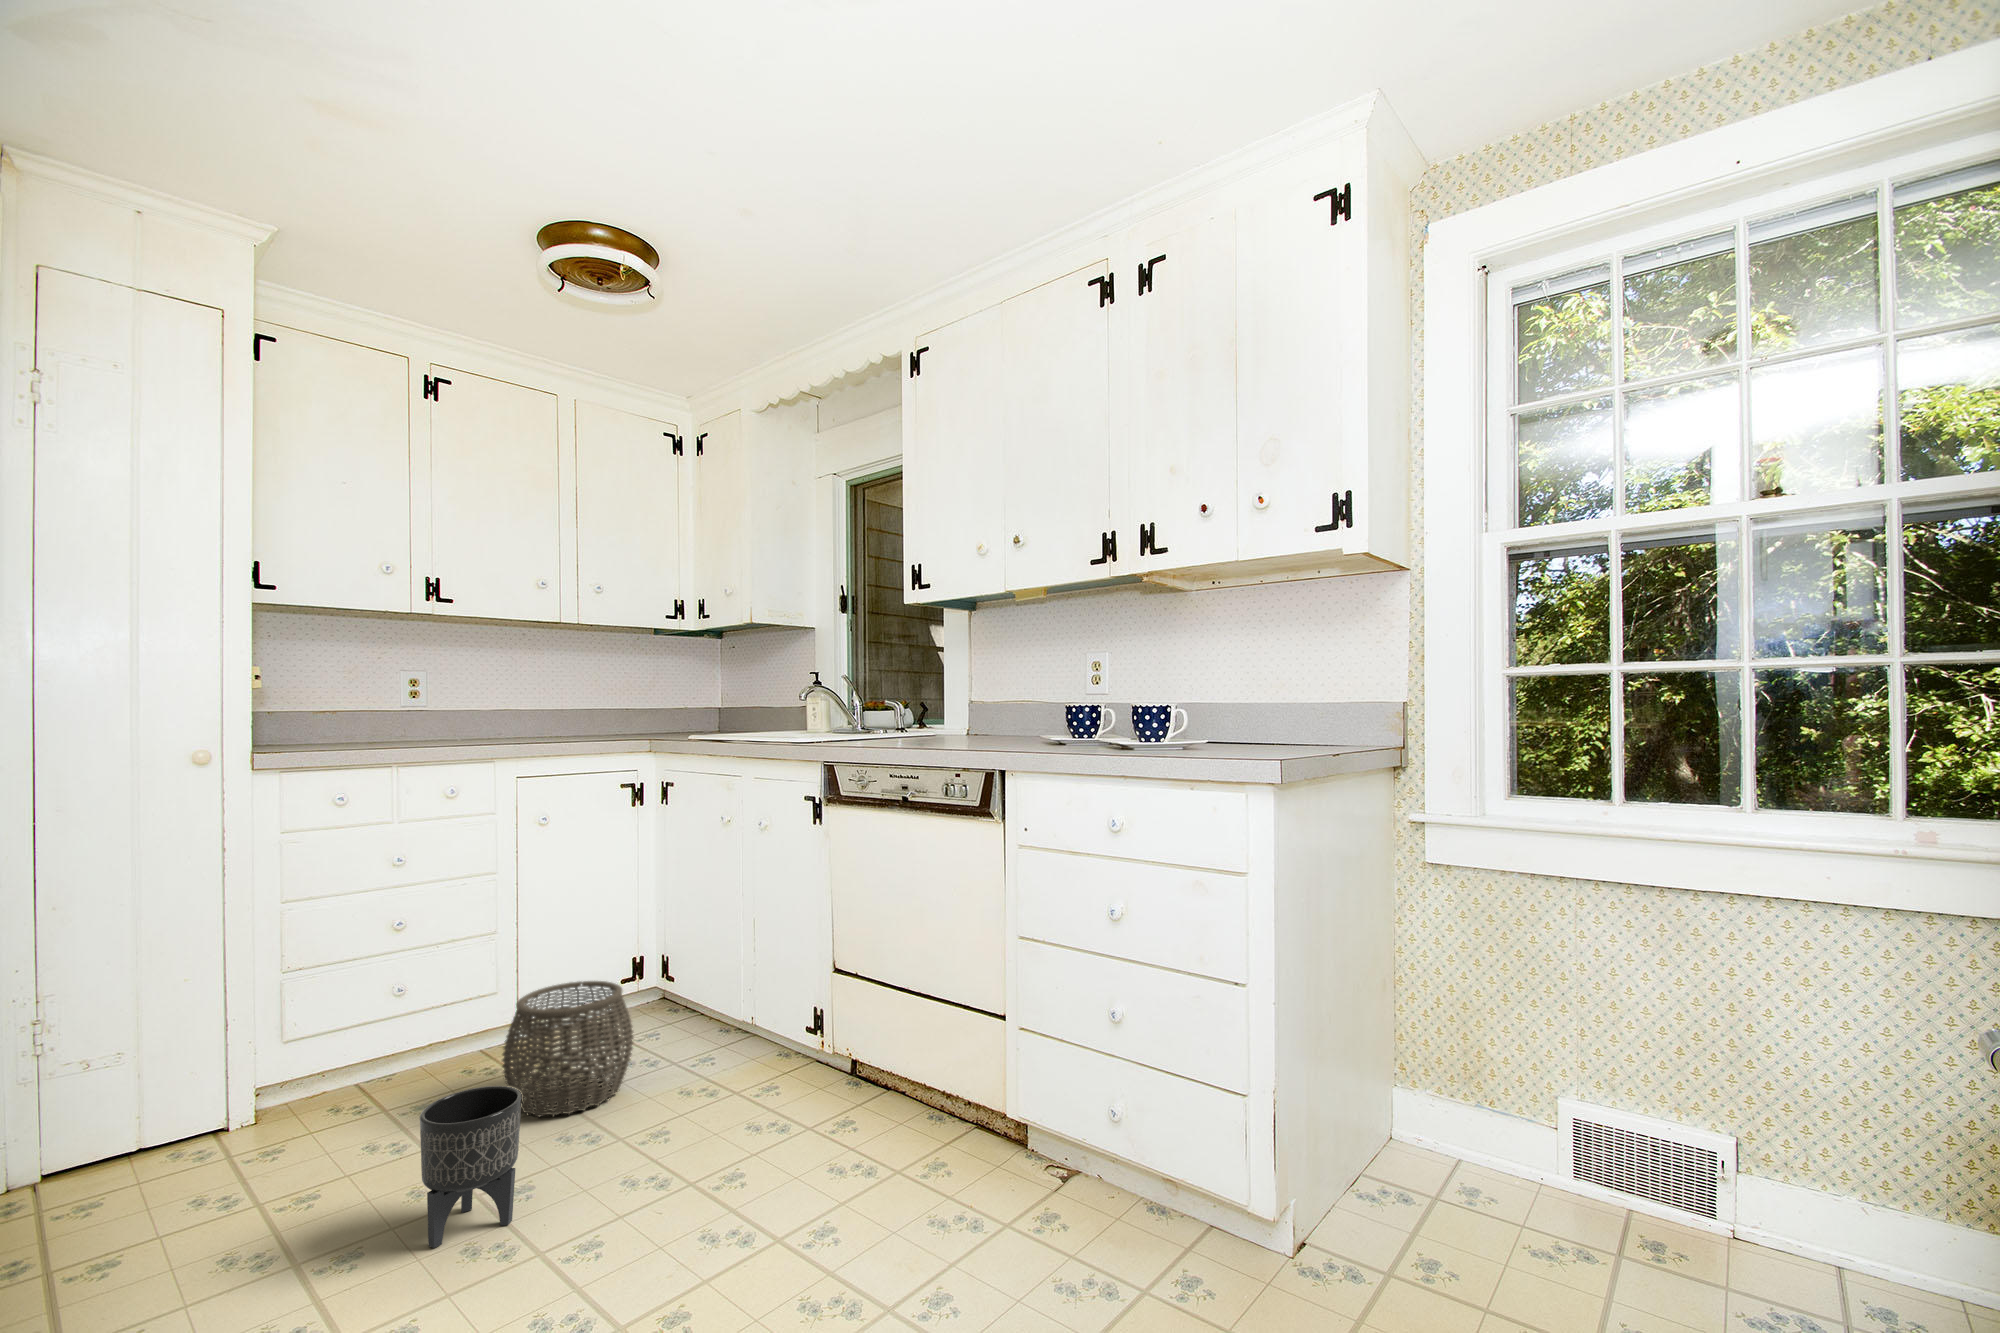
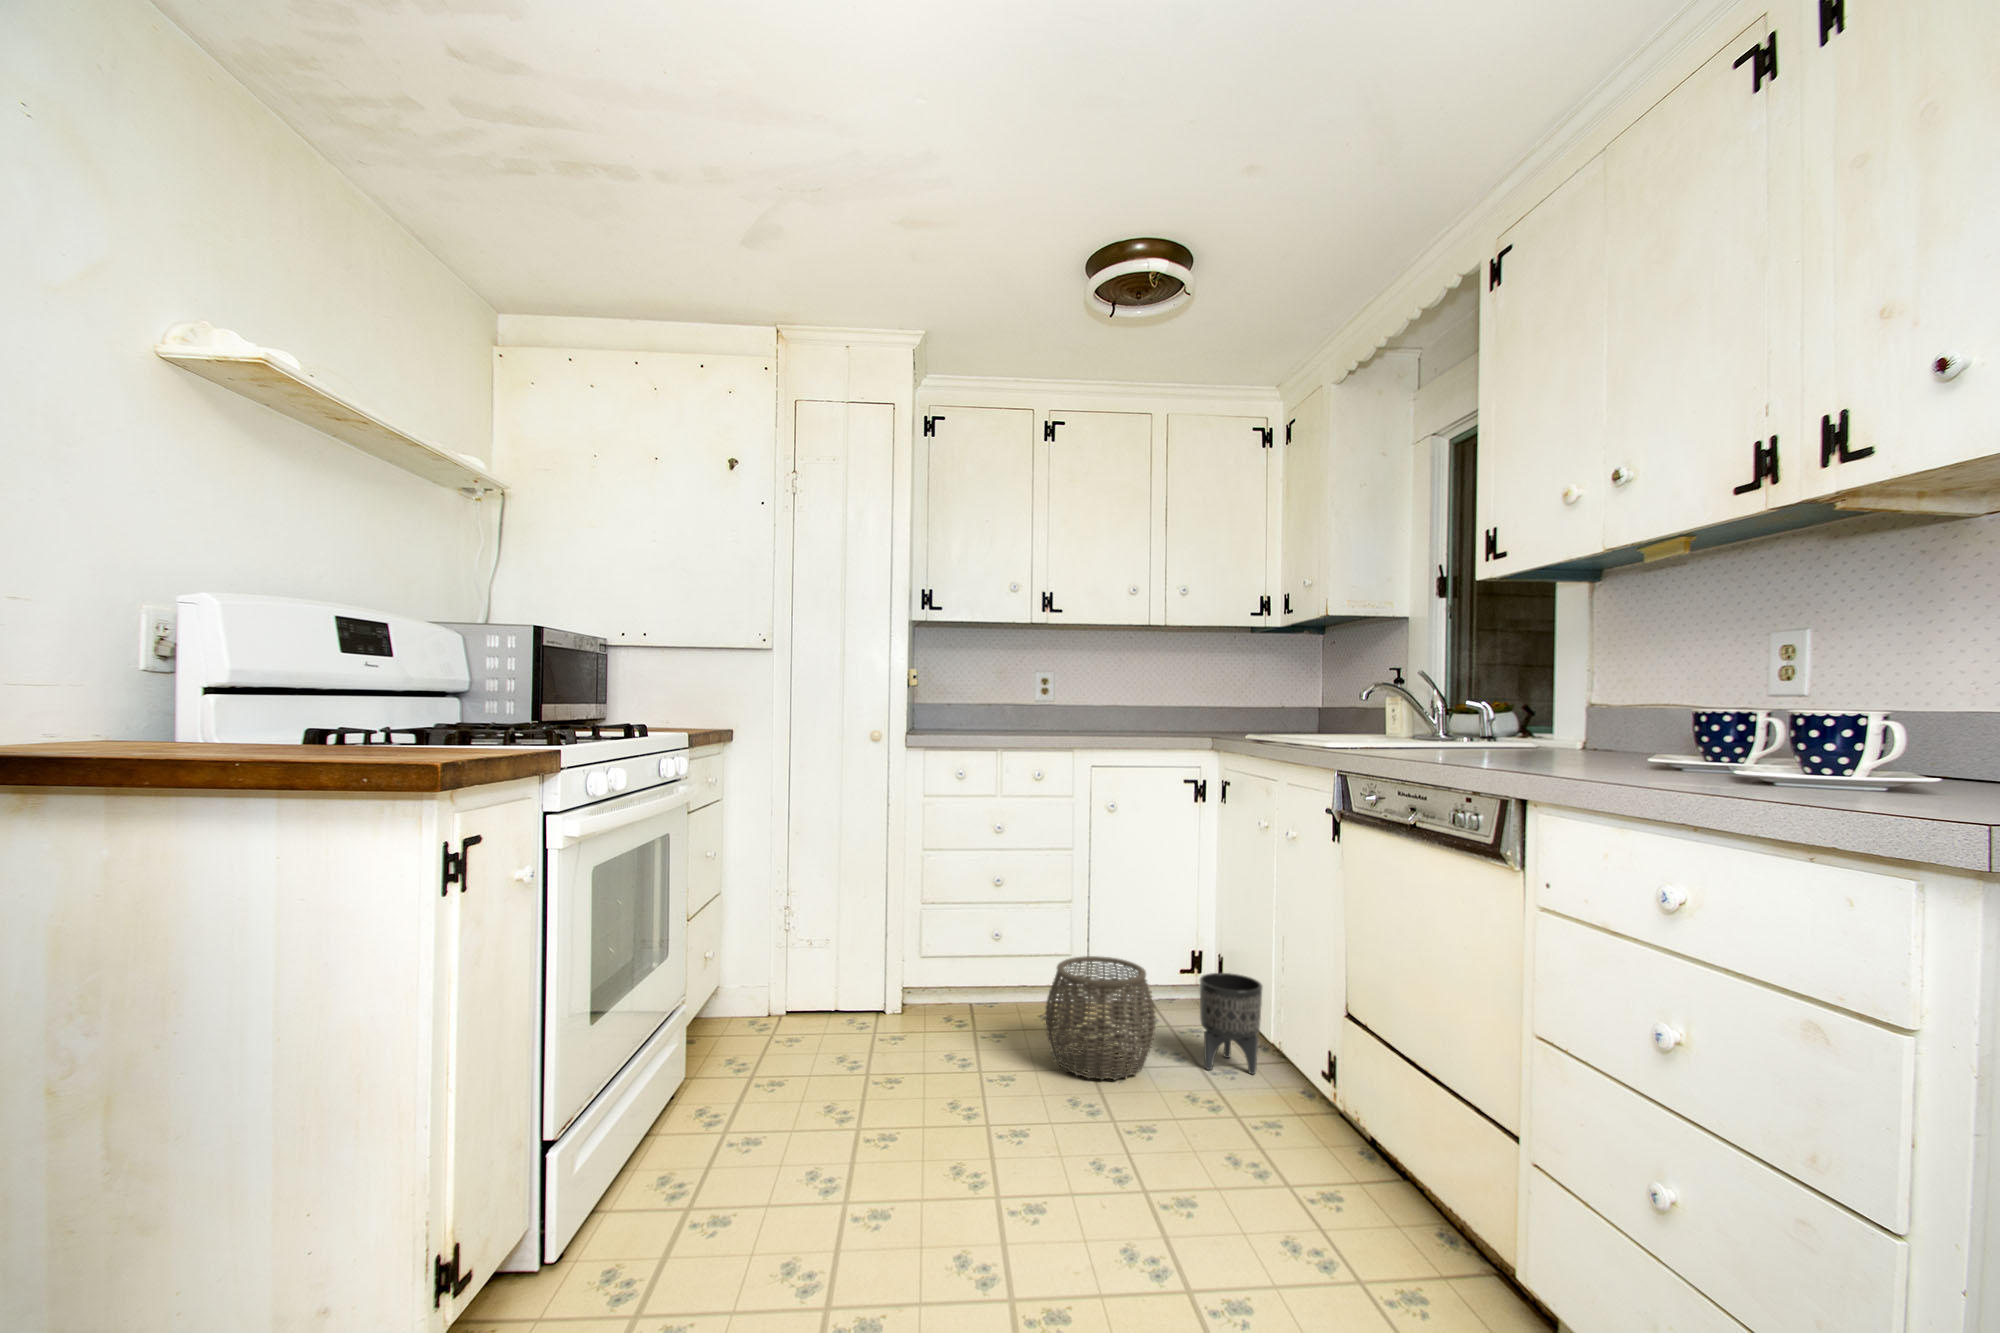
planter: present [420,1086,522,1248] -> present [1199,973,1263,1074]

